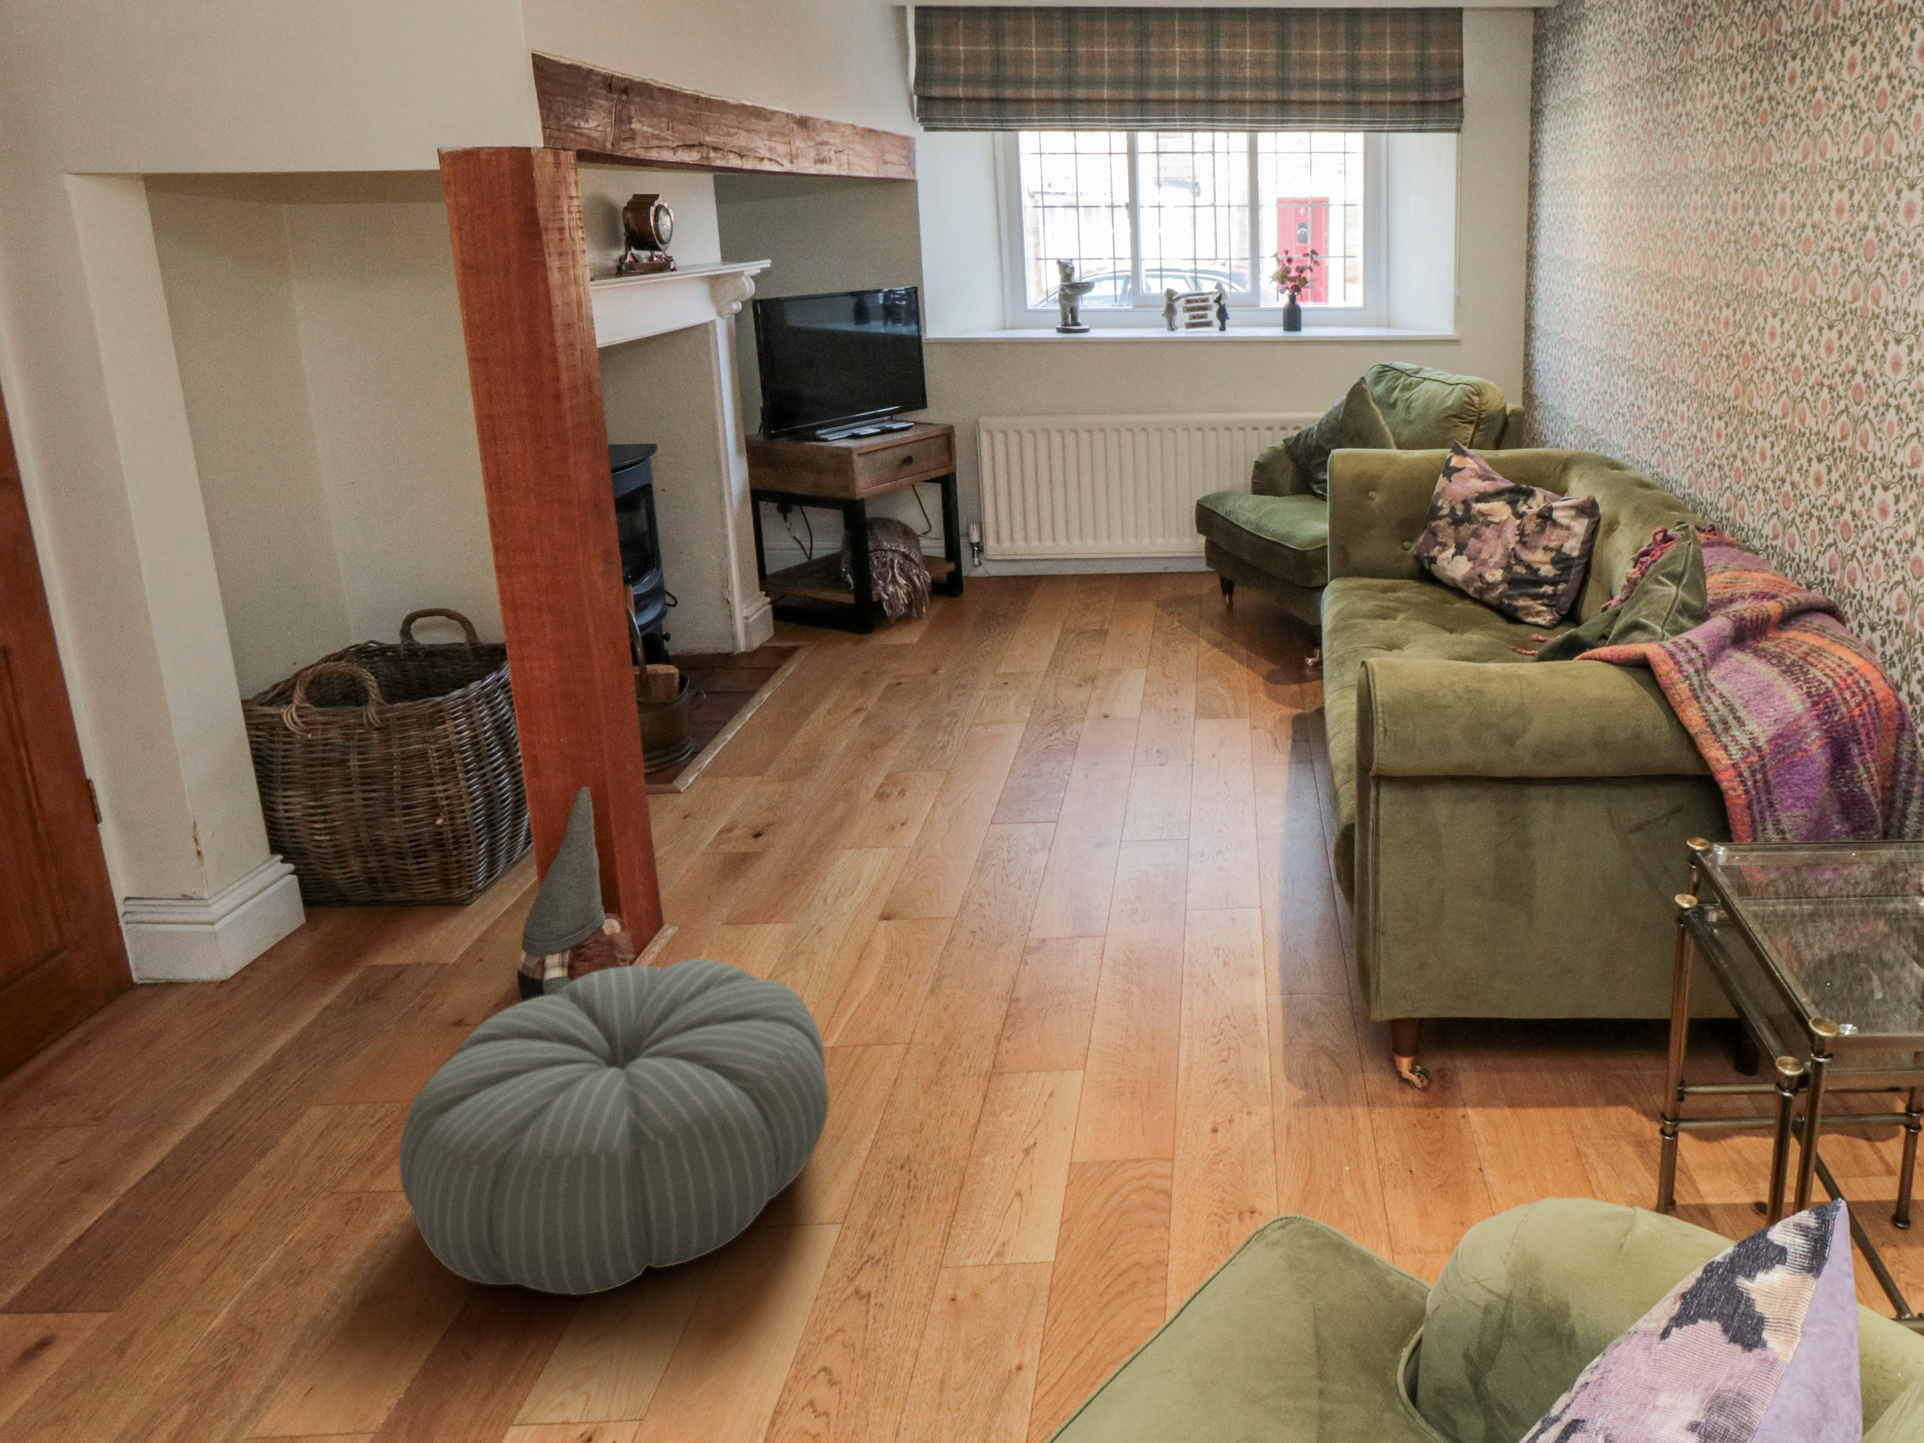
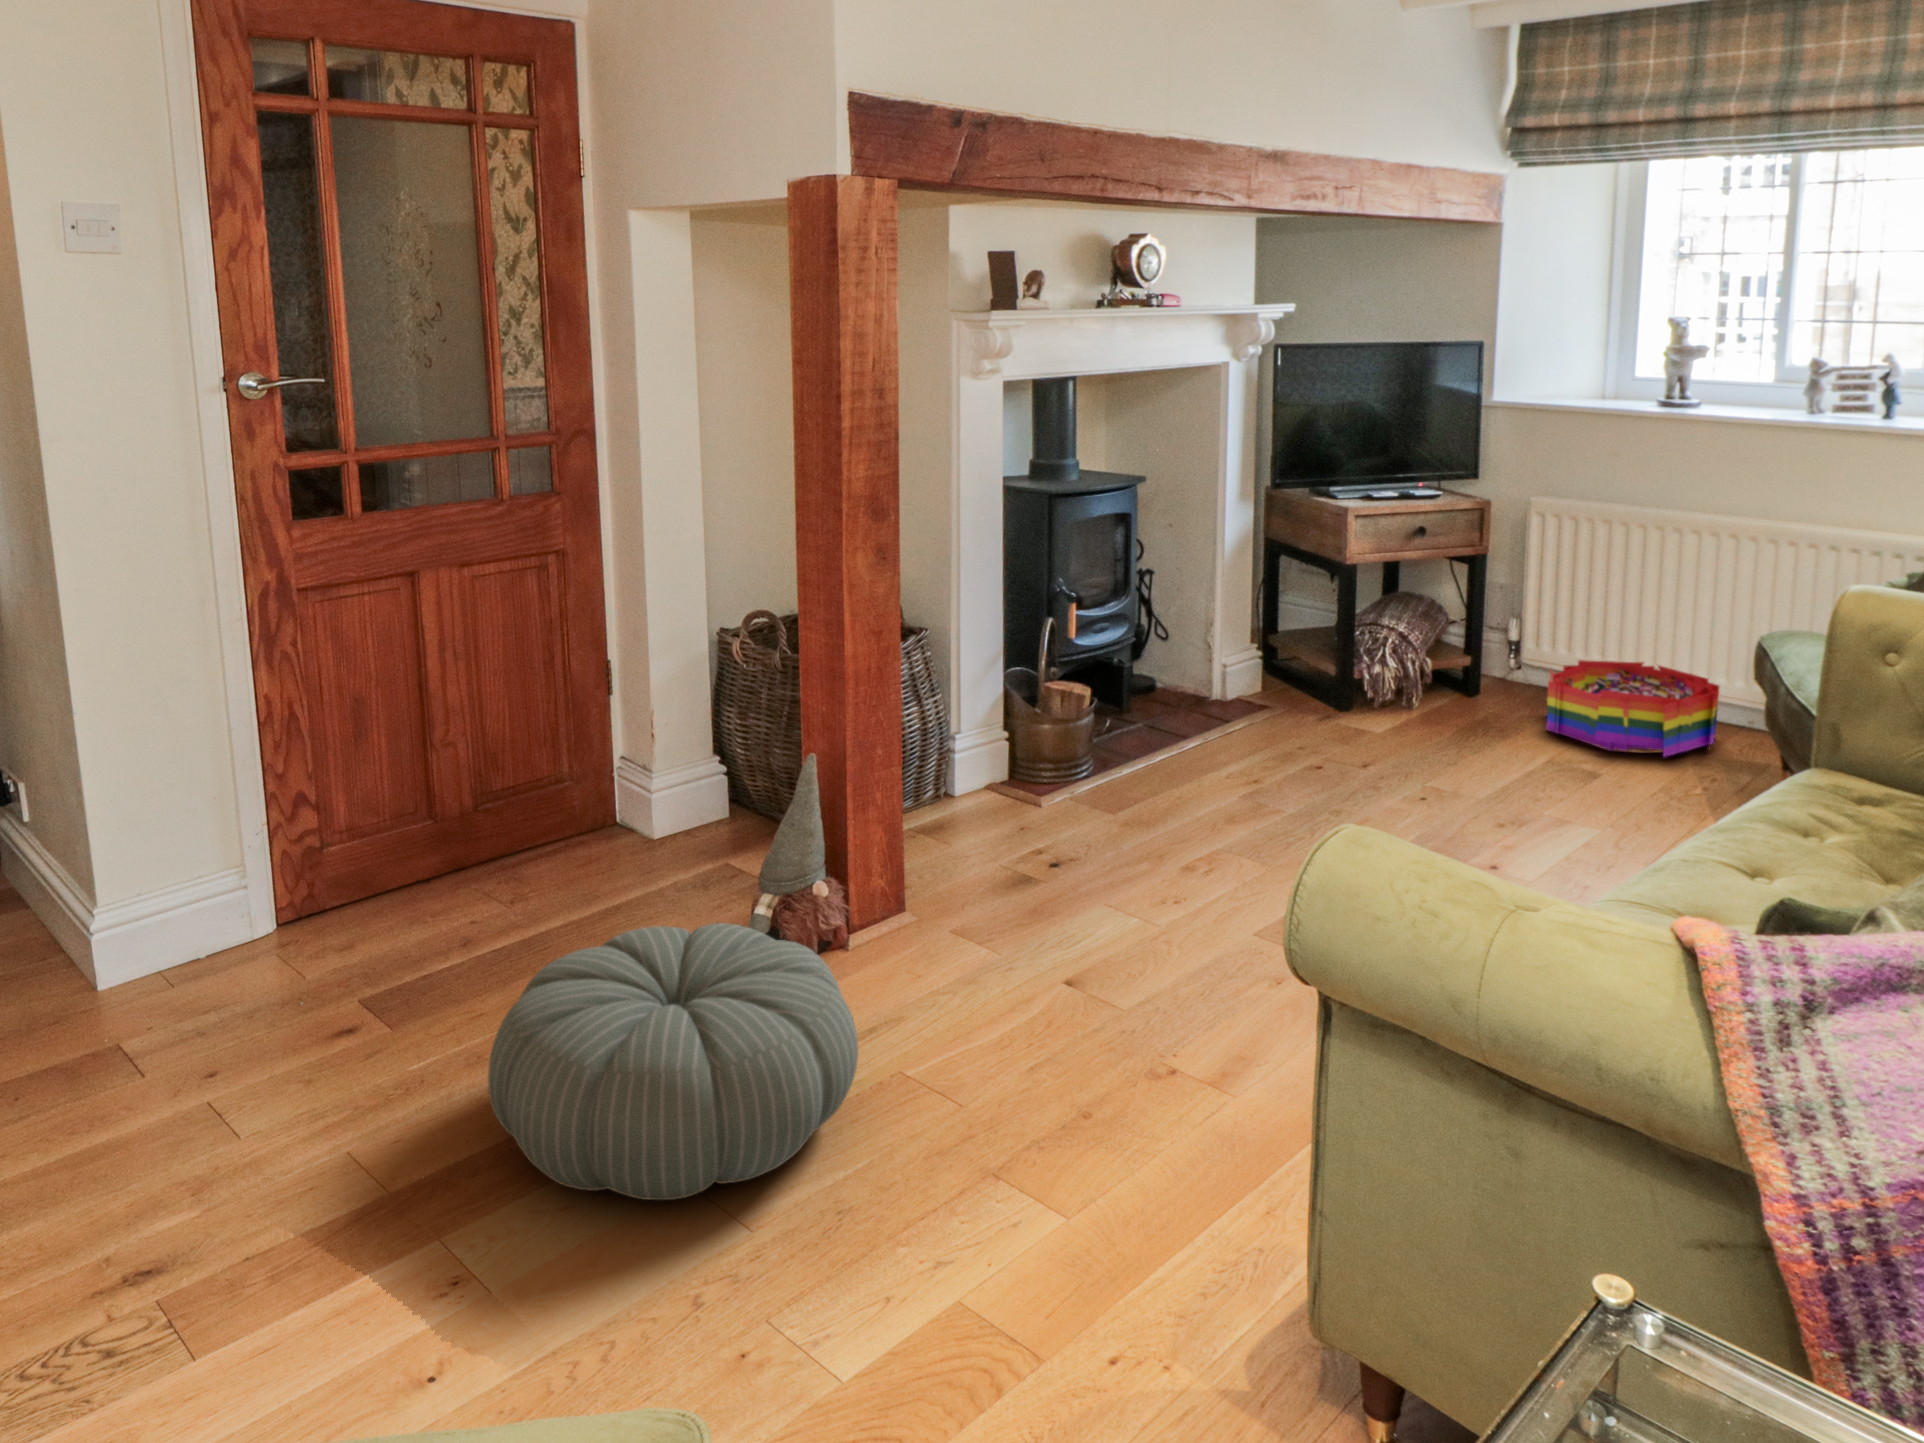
storage bin: none [1026,541,1159,615] -> present [1547,660,1719,757]

